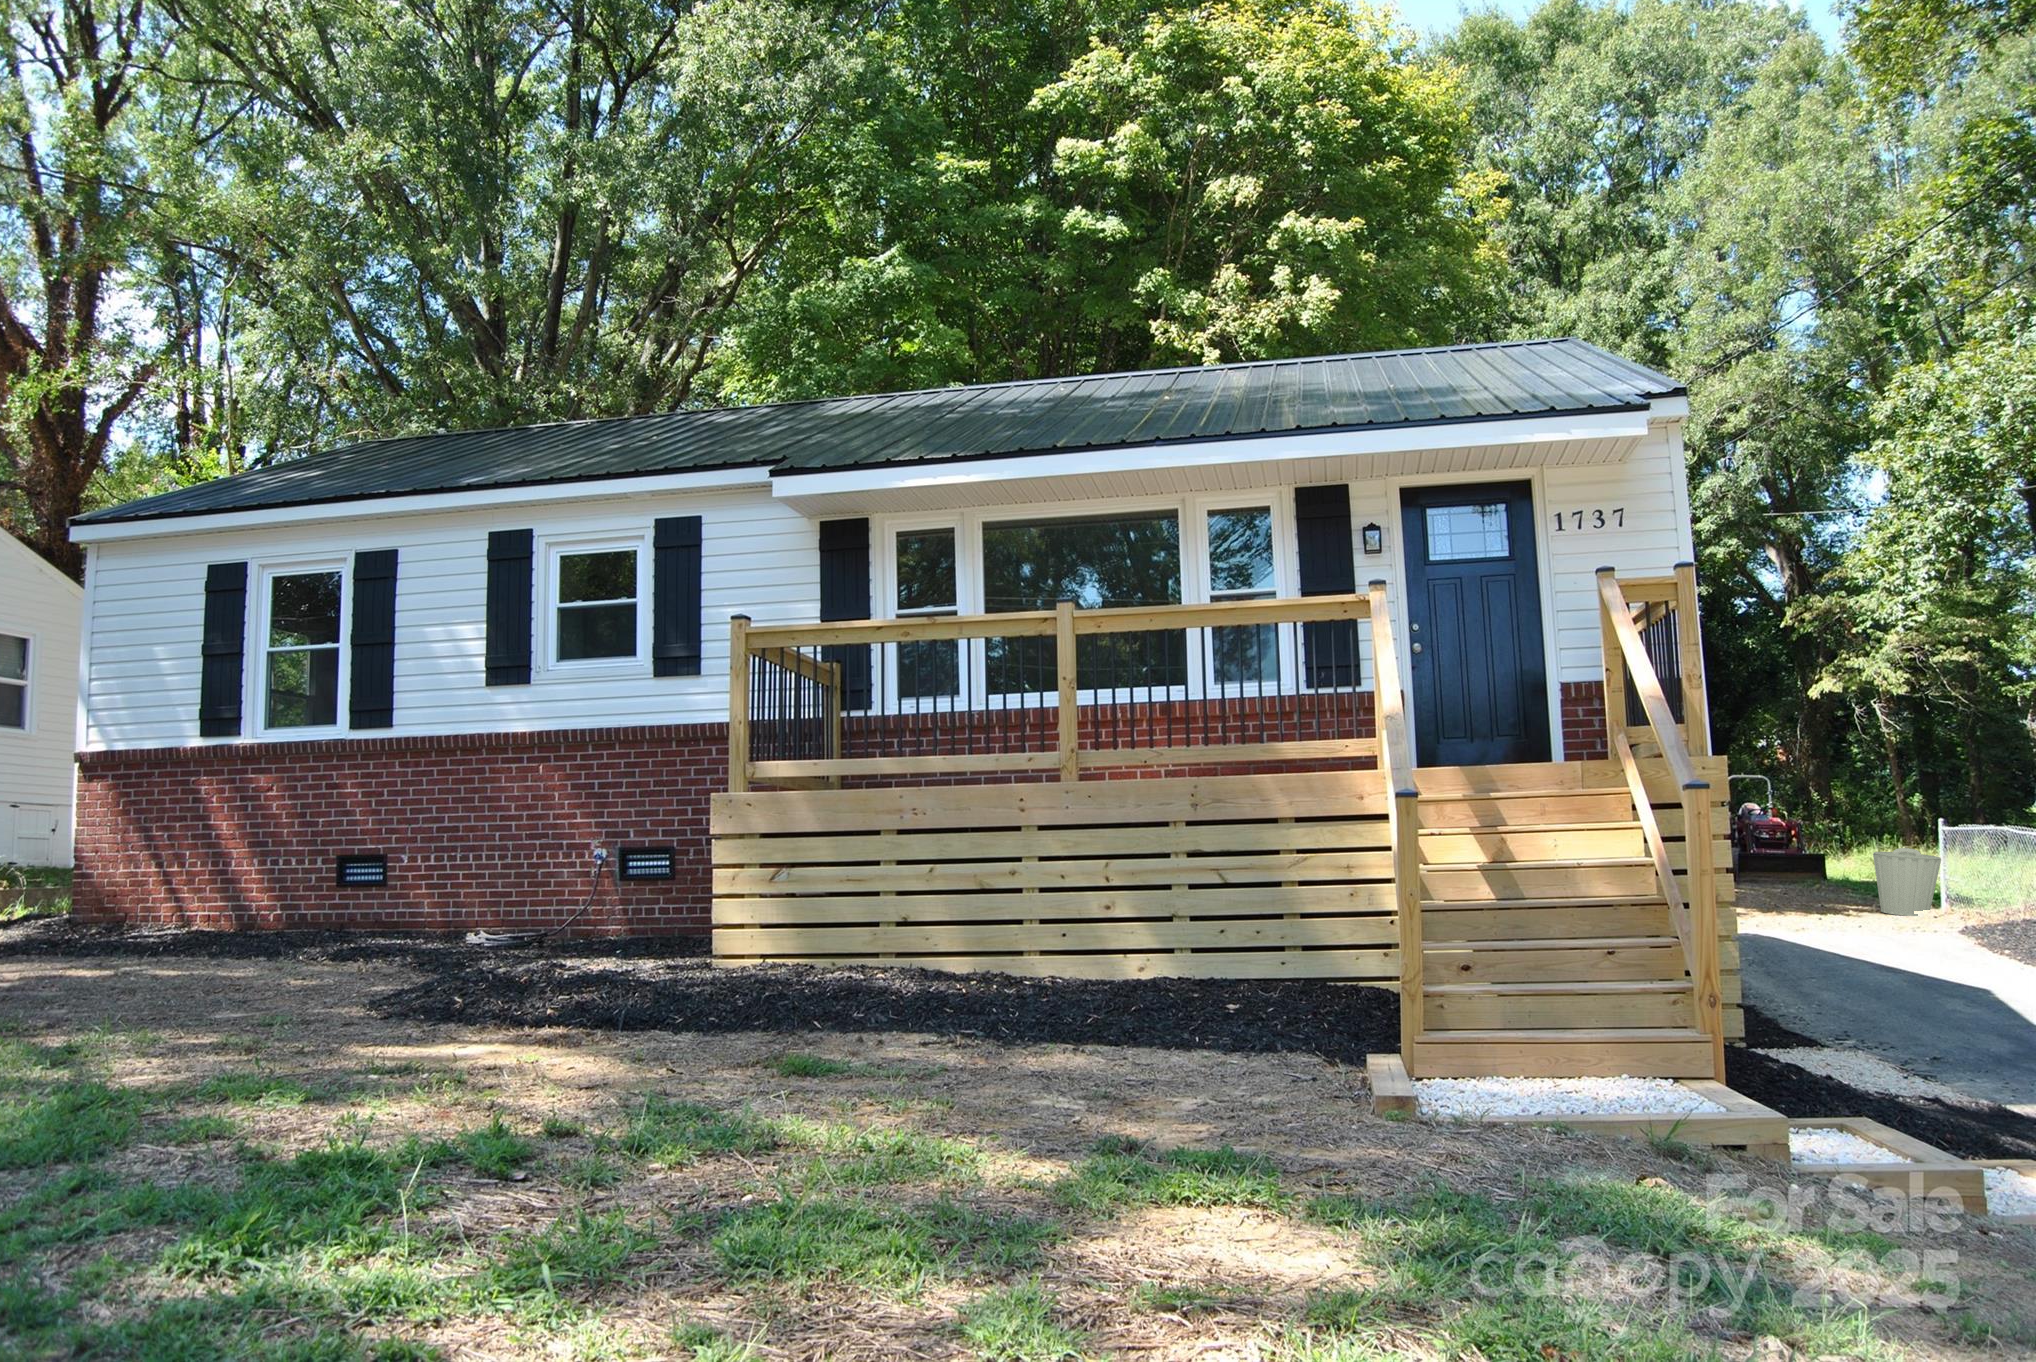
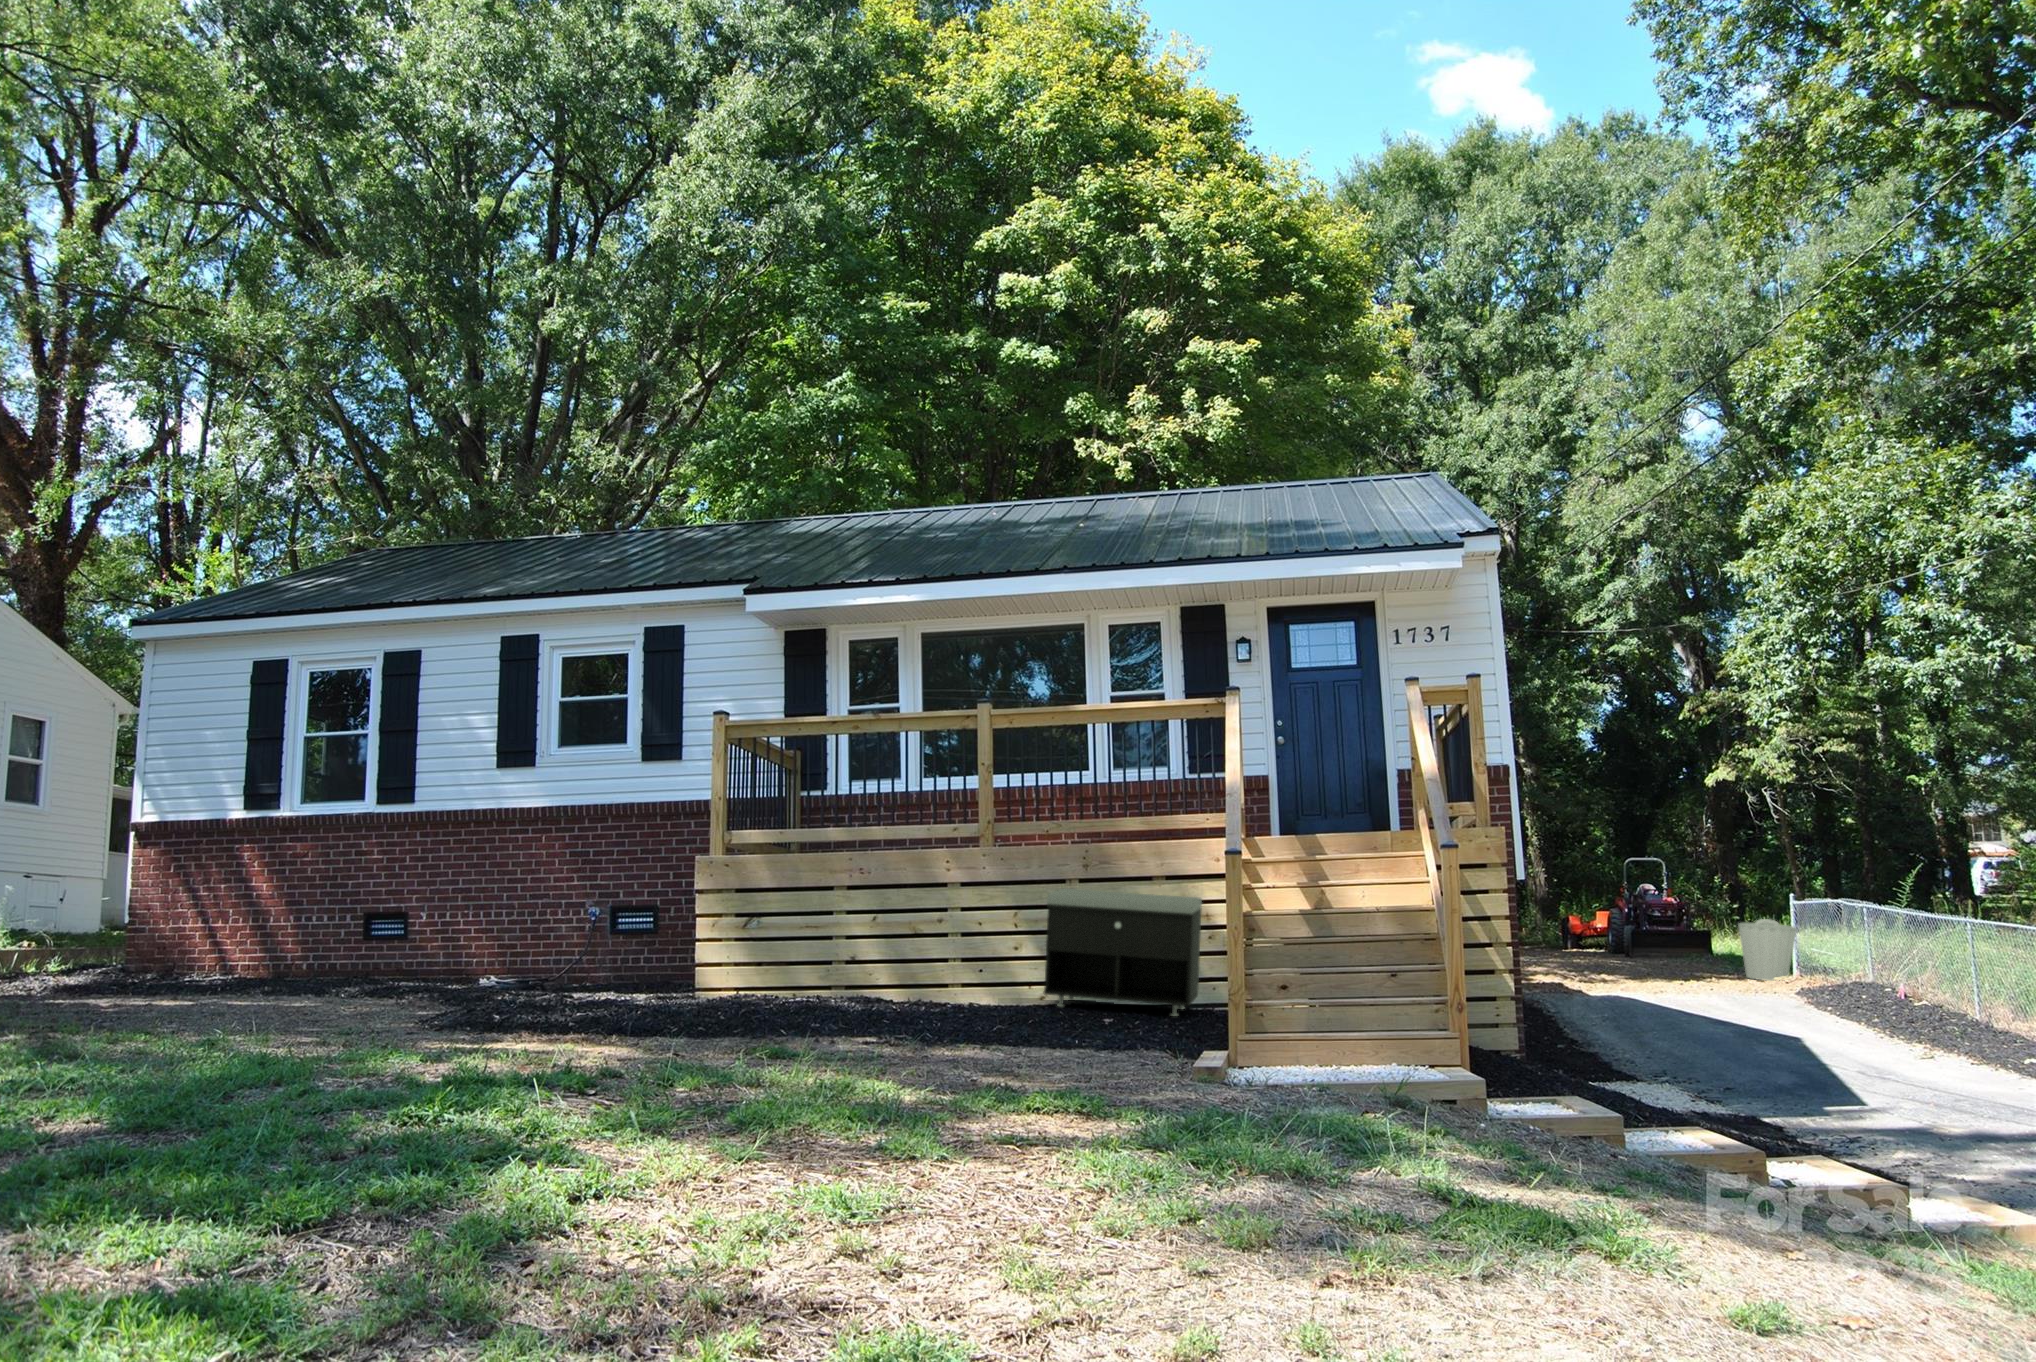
storage bench: none [1149,834,1344,997] -> present [1044,889,1202,1016]

